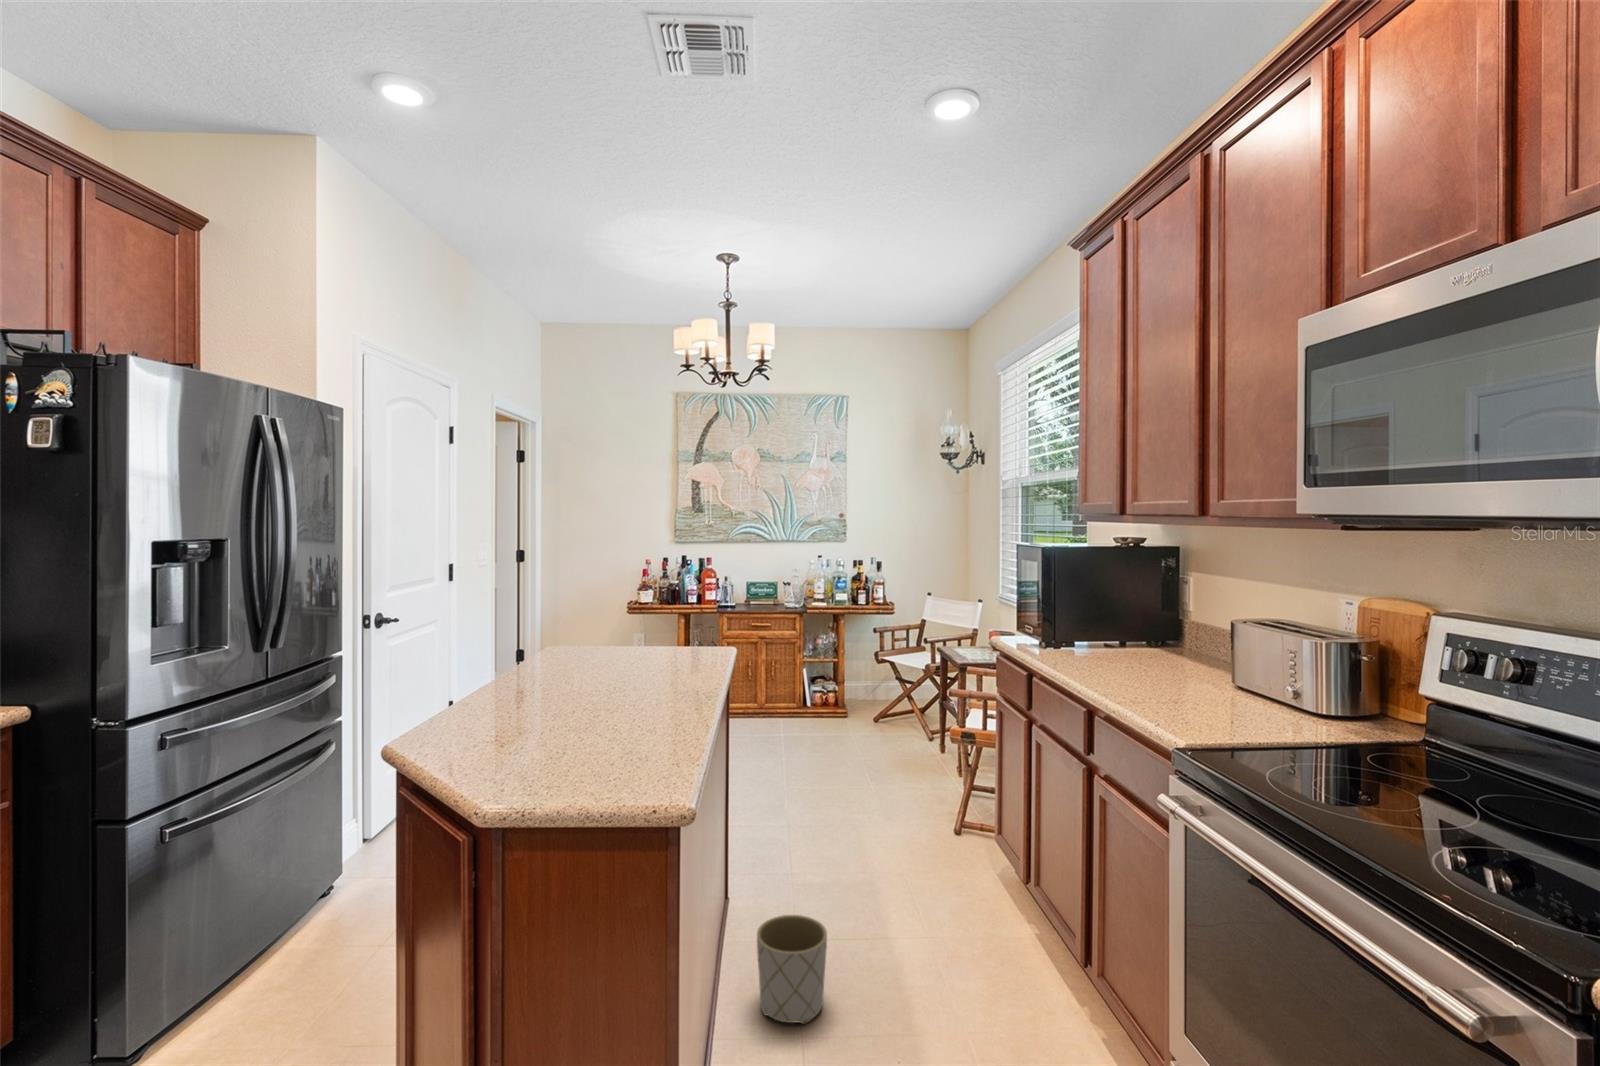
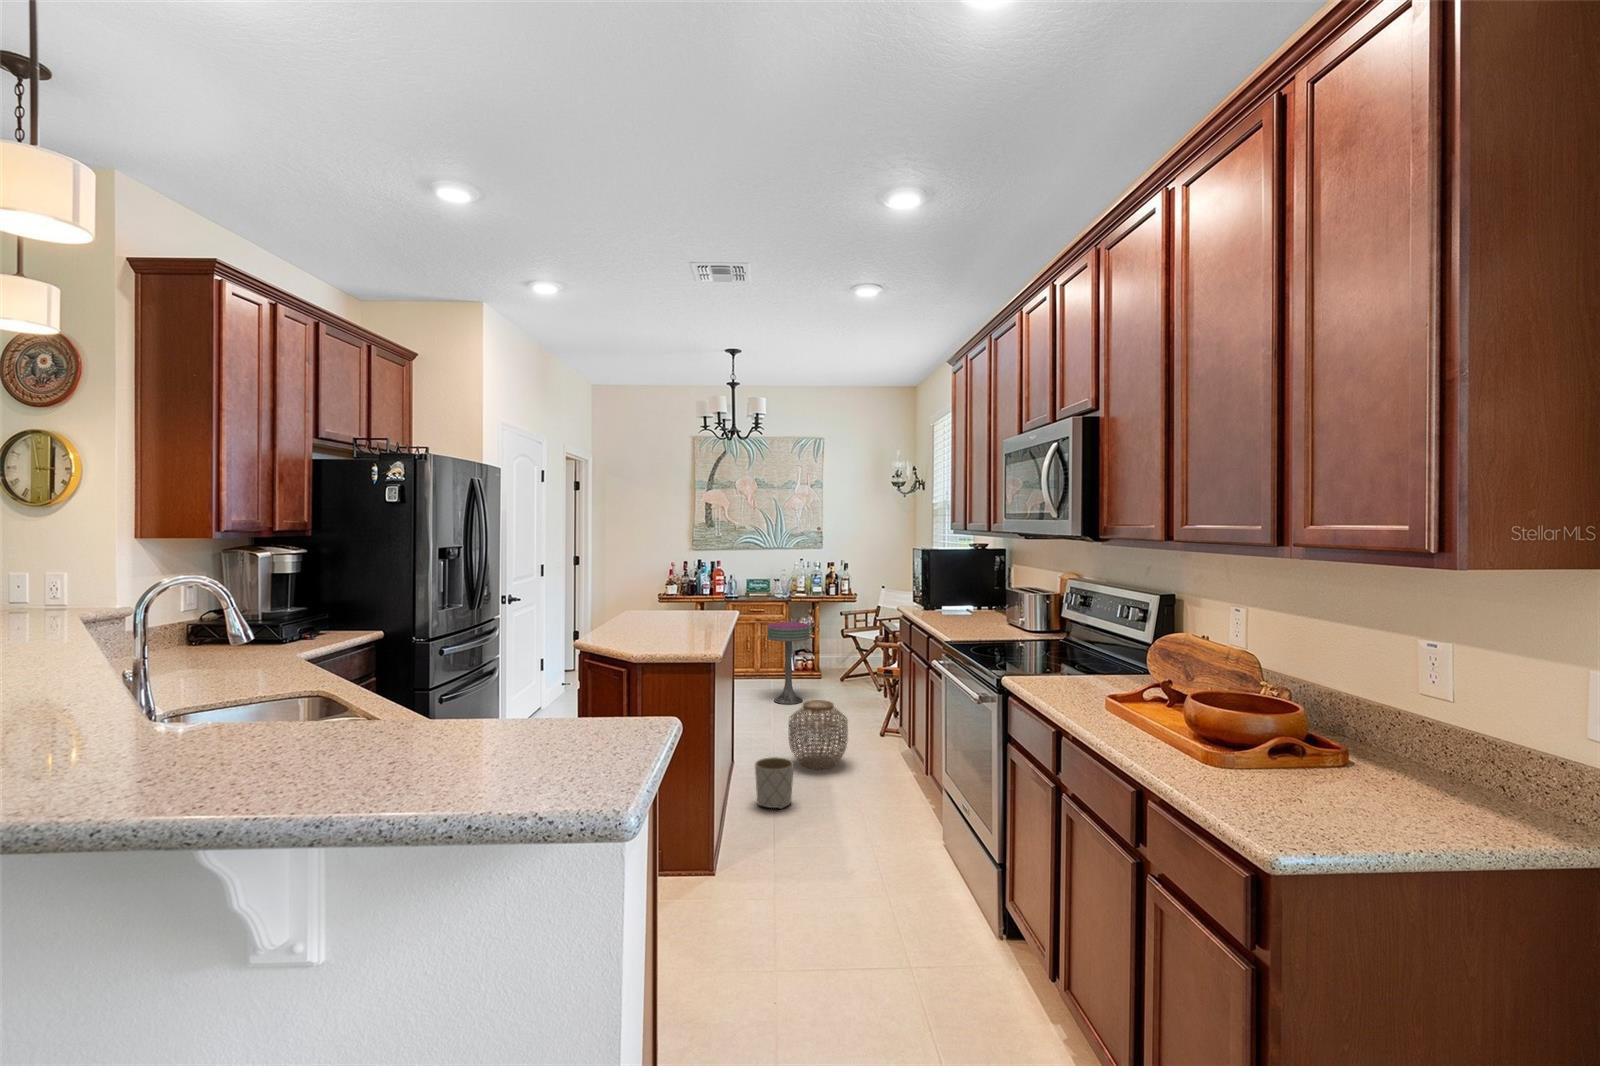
bar stool: none [775,645,835,764] -> present [767,622,809,704]
woven basket: none [812,788,910,910] -> present [789,700,848,769]

